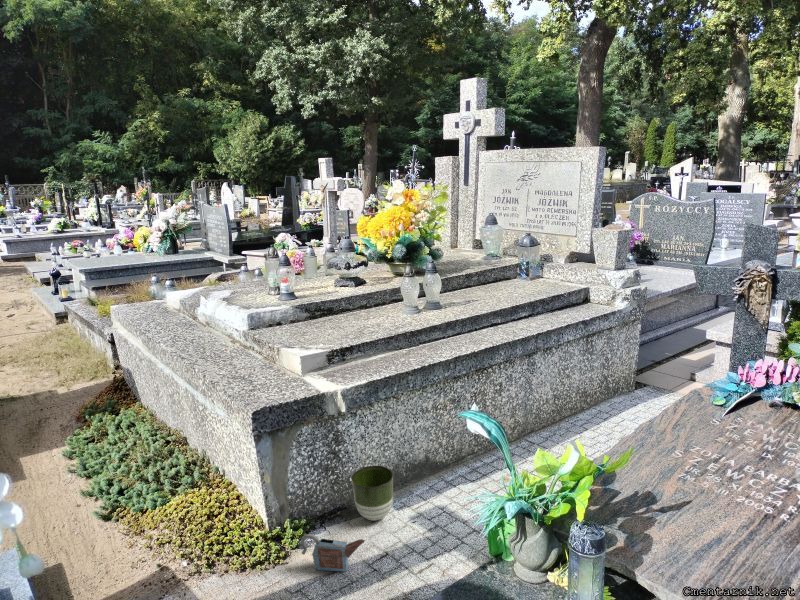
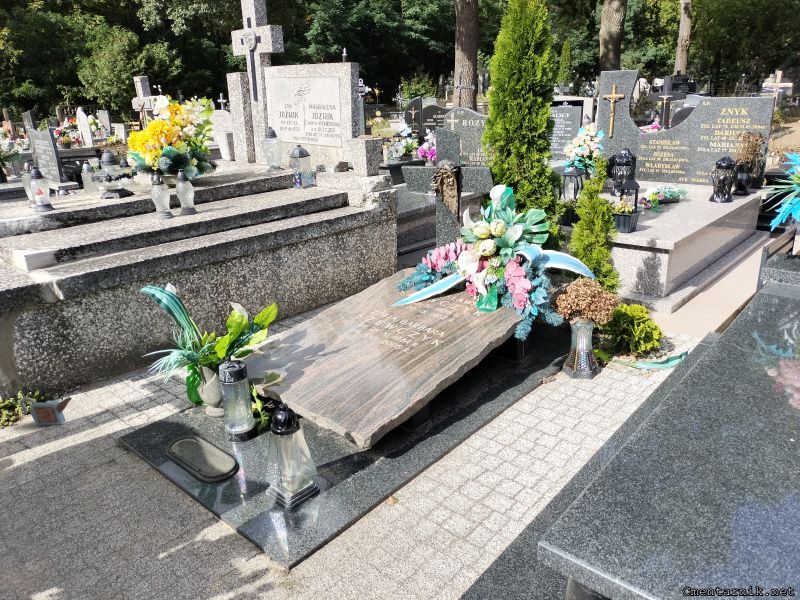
planter: present [352,466,393,521] -> none [78,345,120,389]

